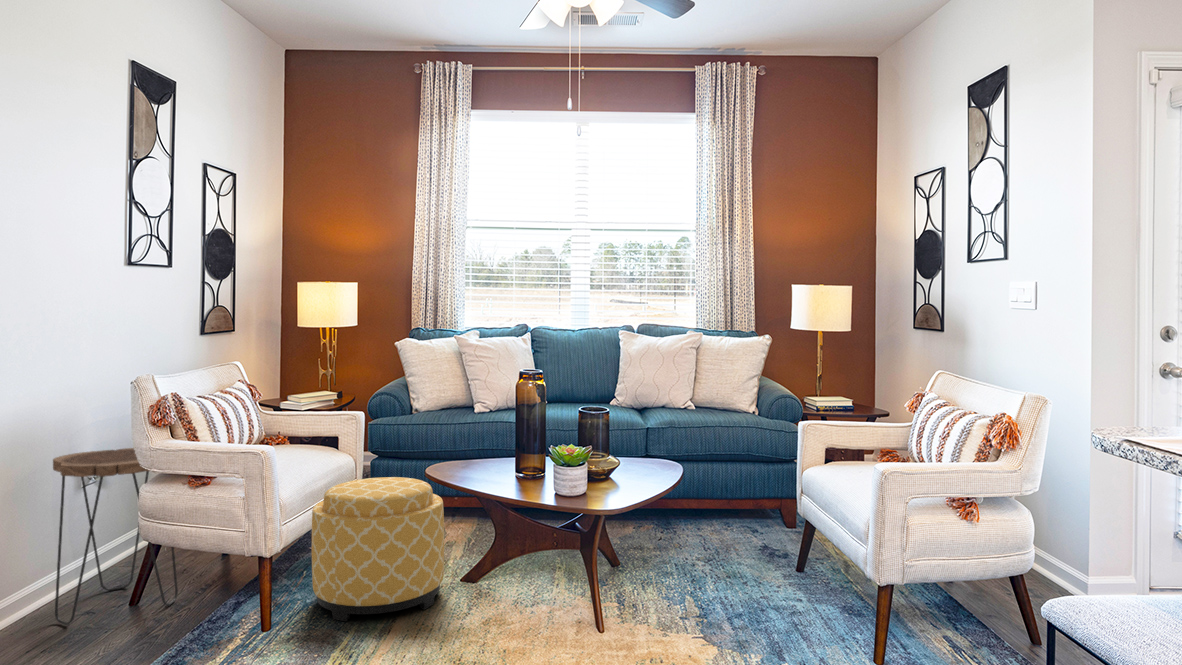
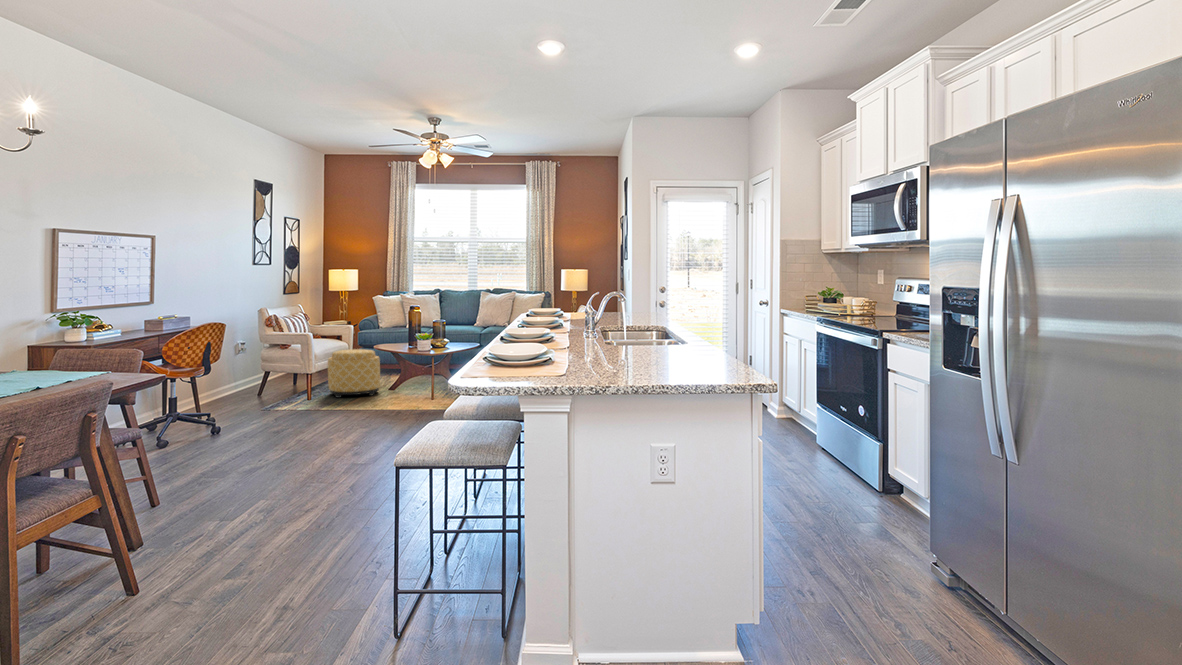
side table: present [53,448,178,625] -> none [231,337,278,398]

